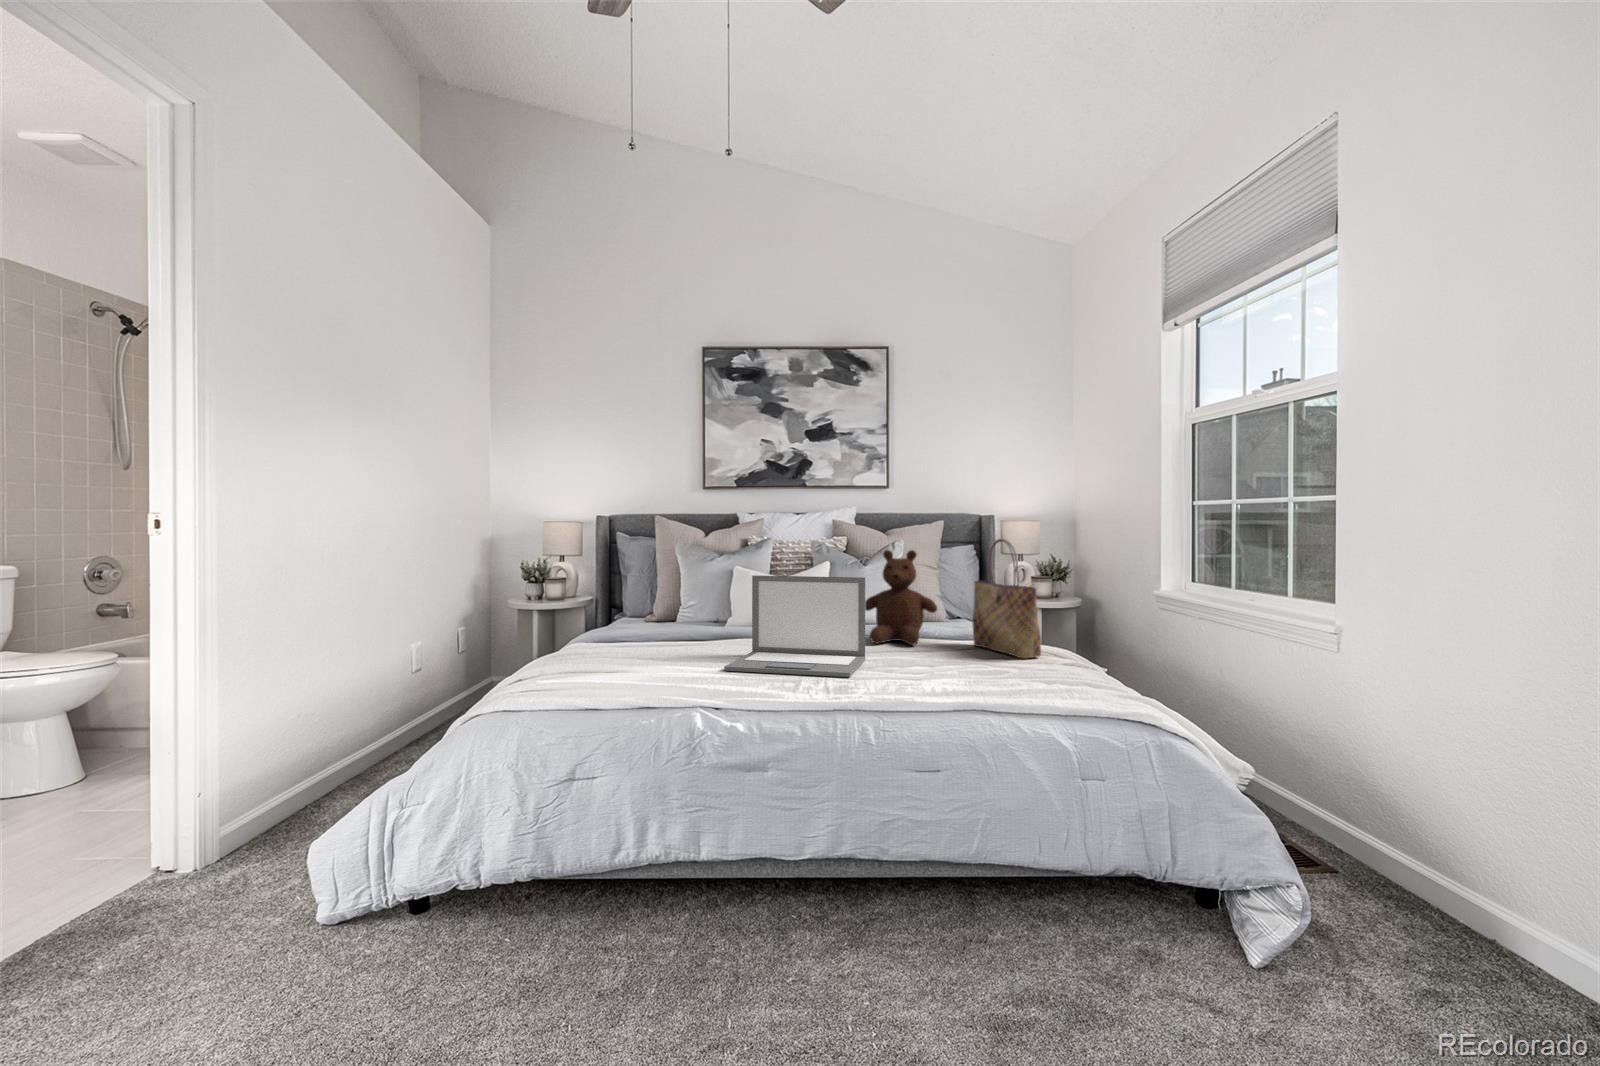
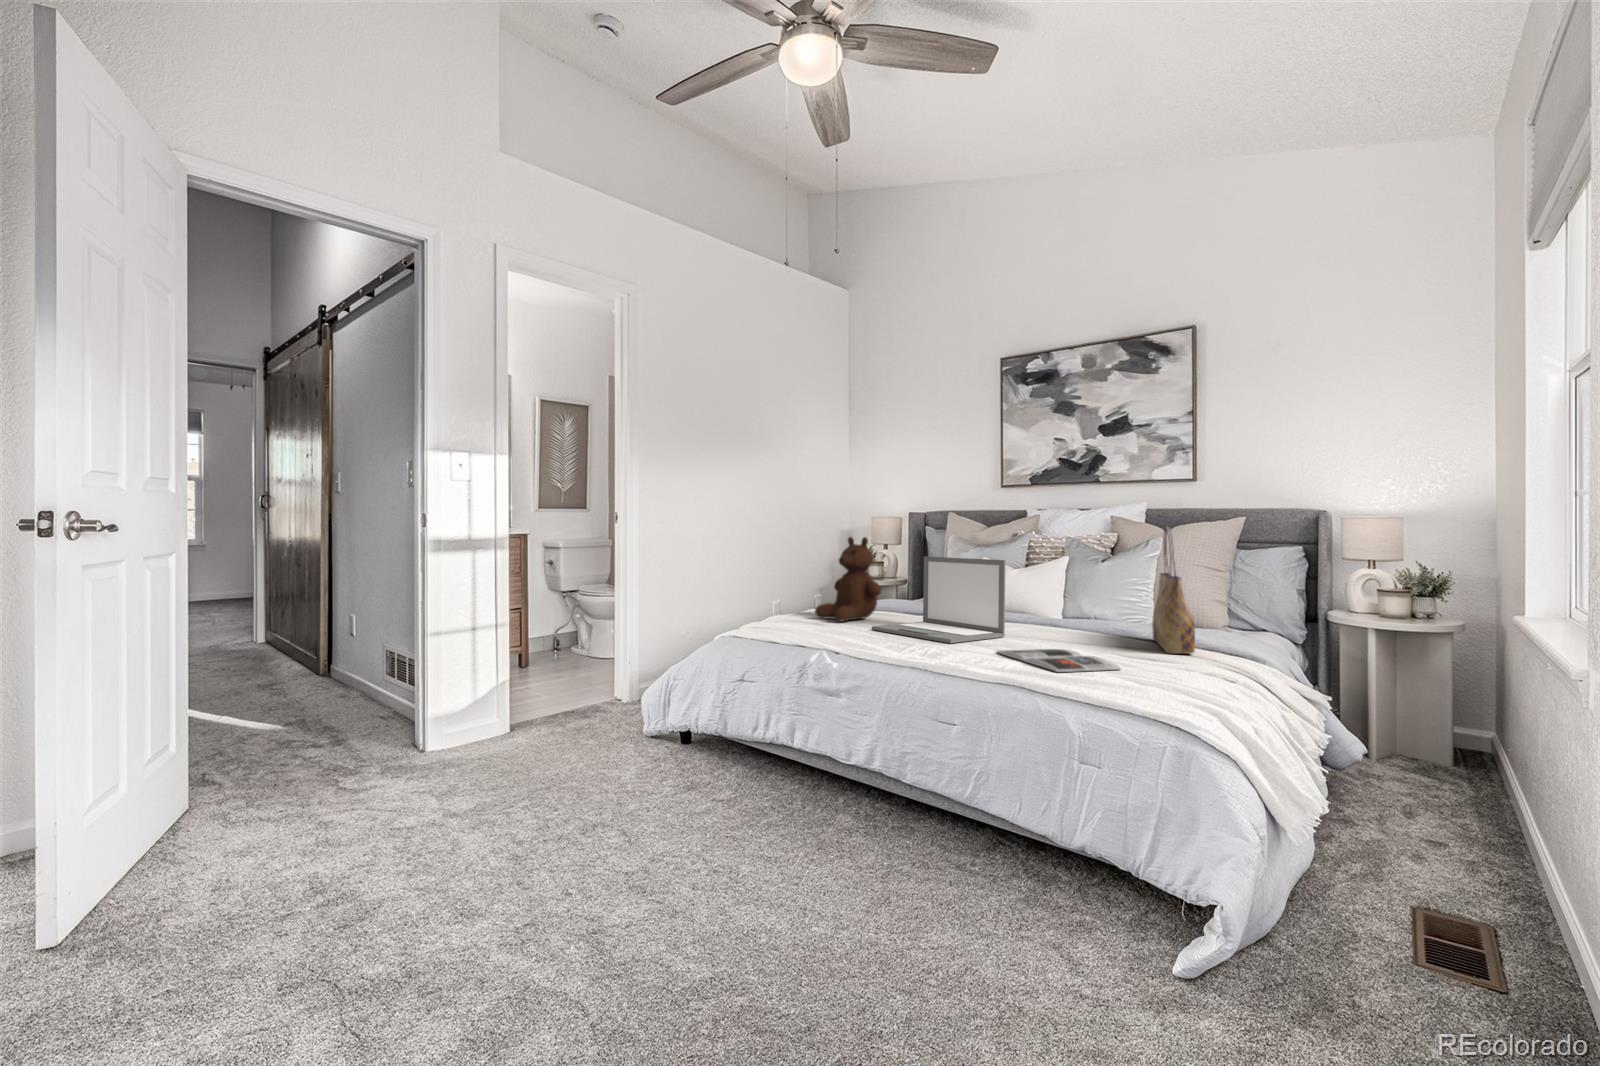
teddy bear: present [865,550,937,645] -> present [815,537,881,622]
magazine: none [917,669,1051,698] -> present [997,649,1121,672]

